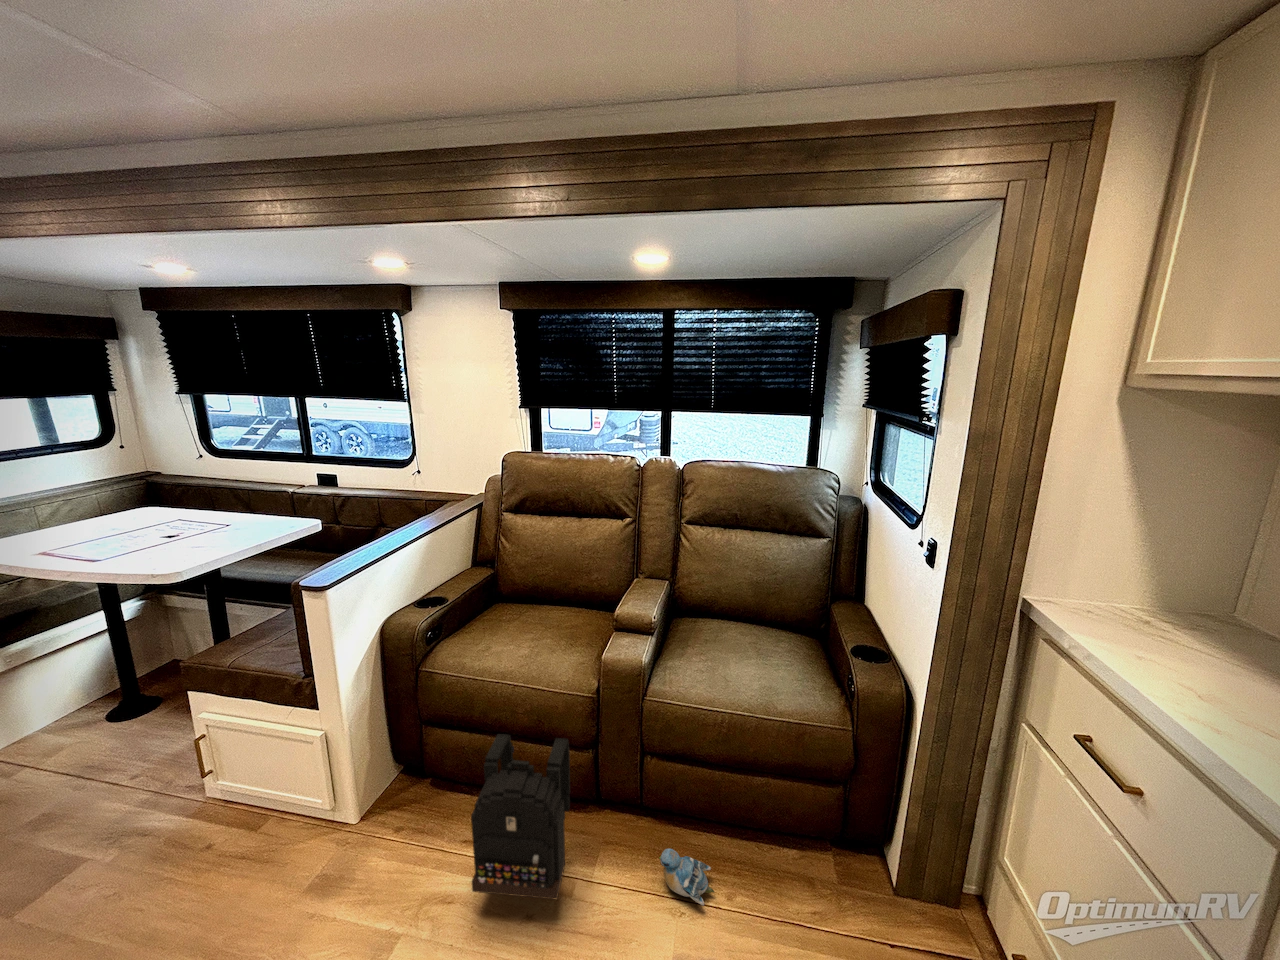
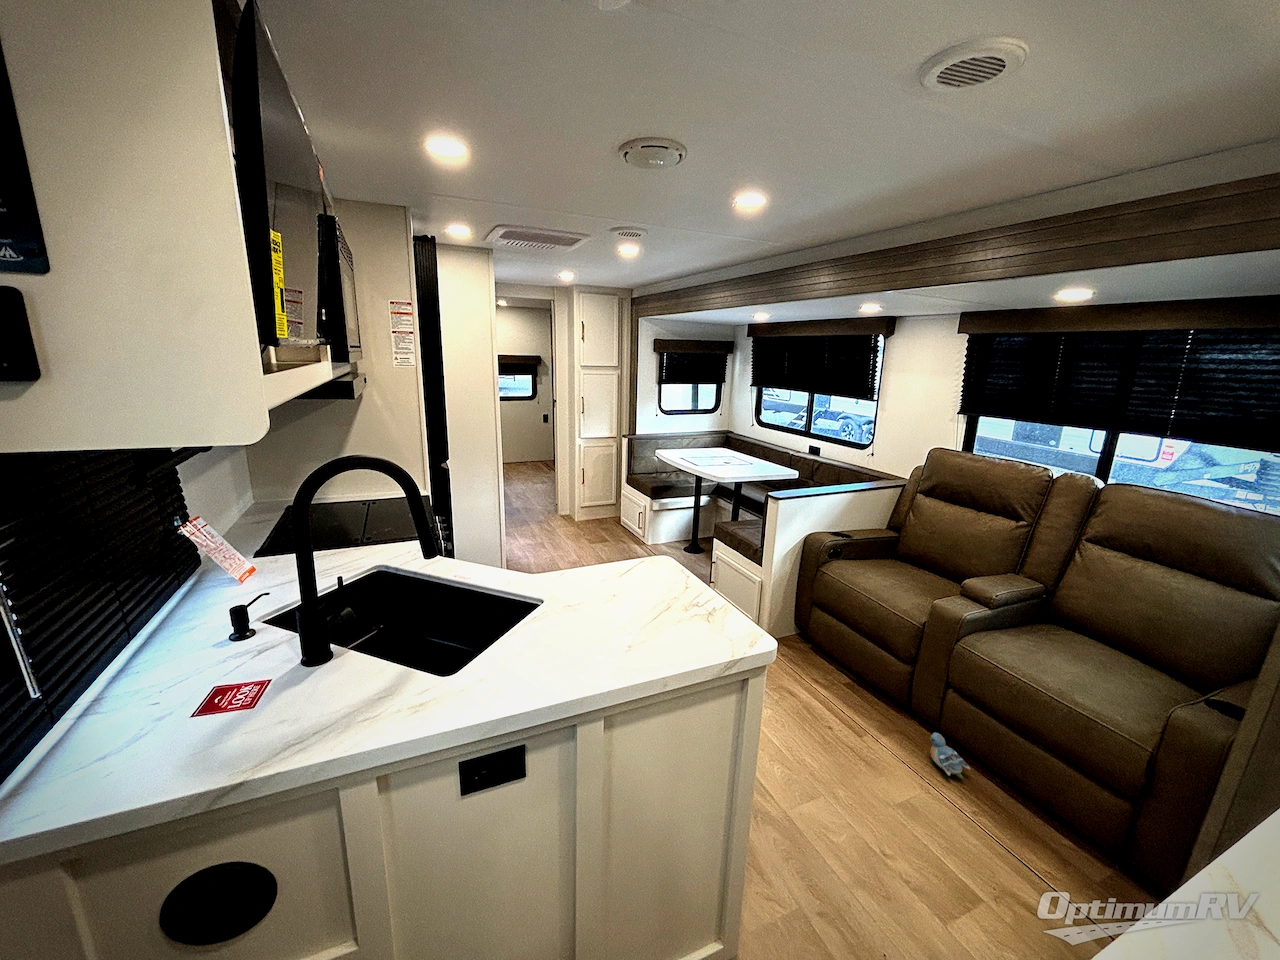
backpack: present [471,734,570,900] -> none [812,609,891,709]

